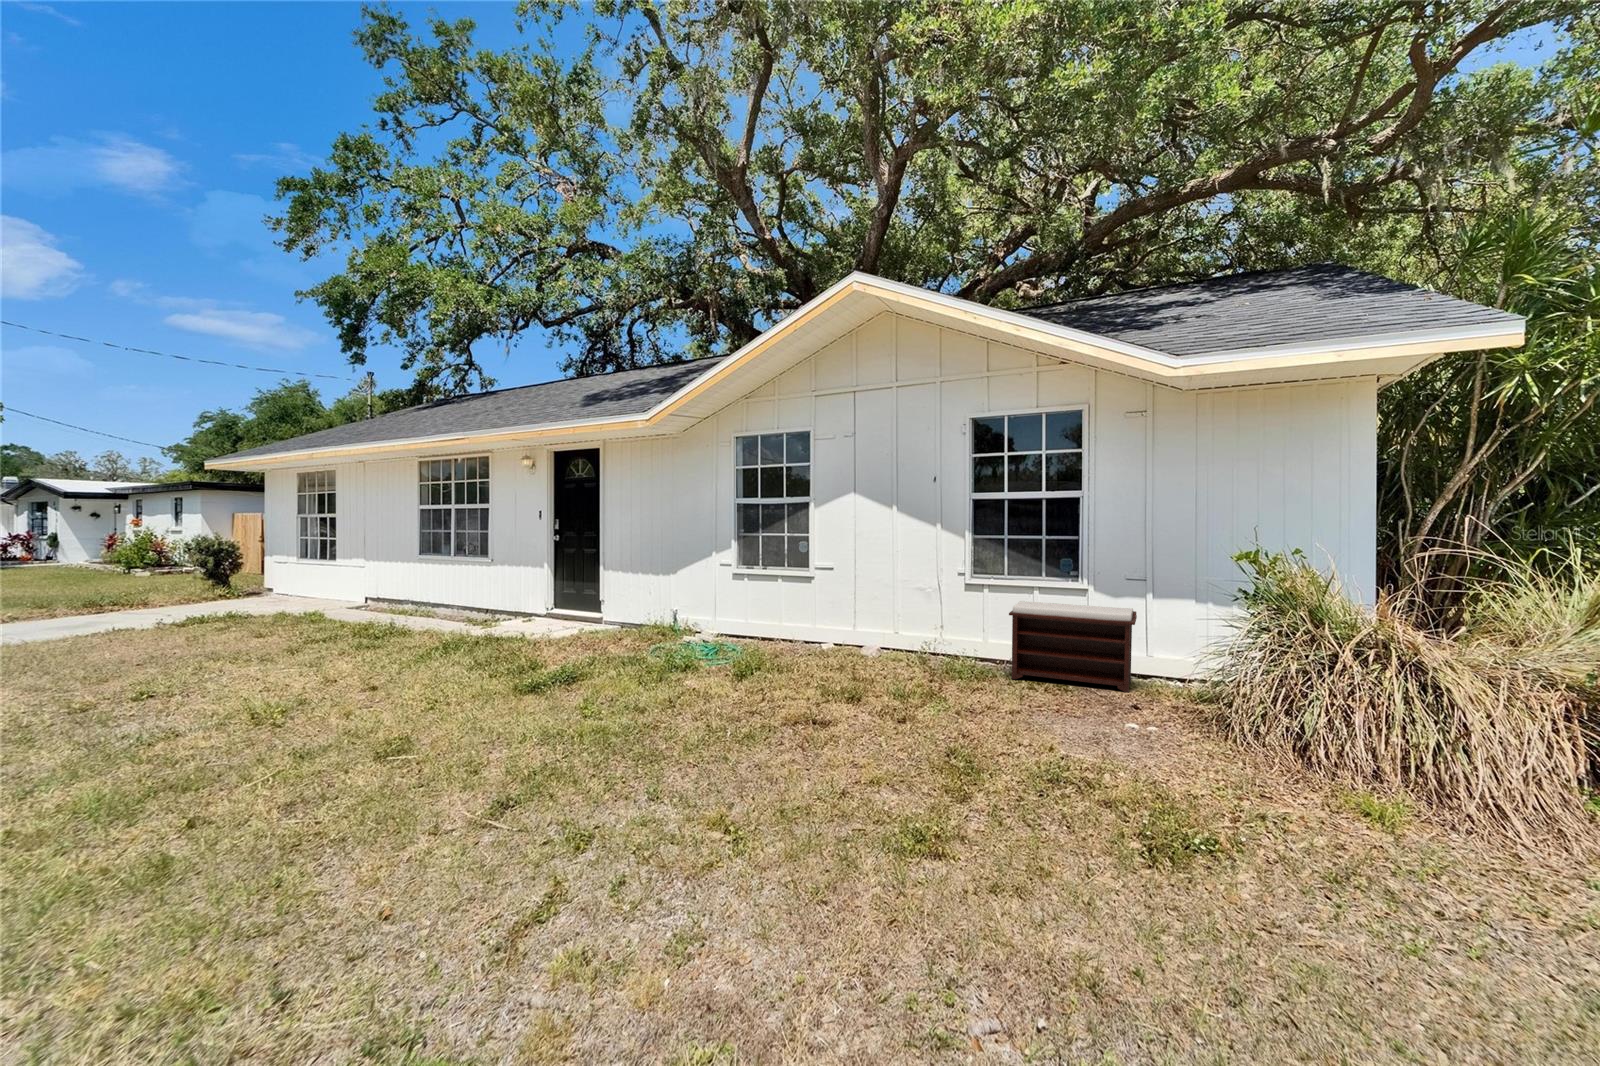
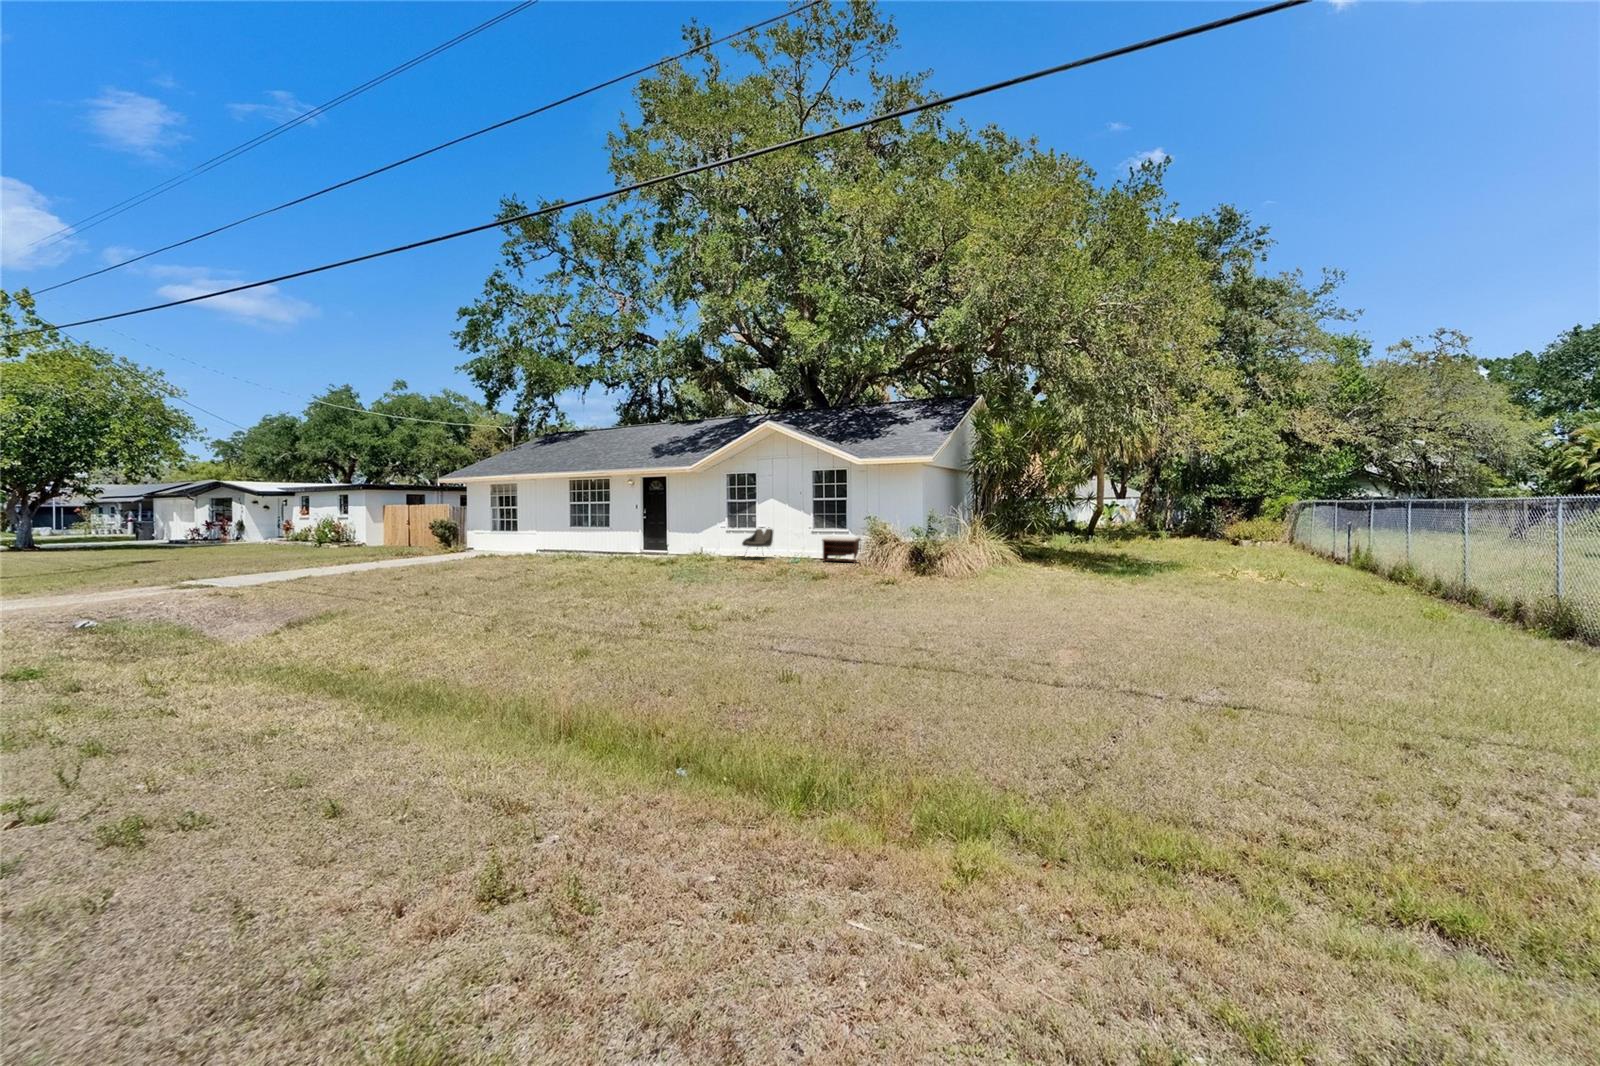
lounge chair: none [770,568,859,663] -> present [742,529,773,558]

